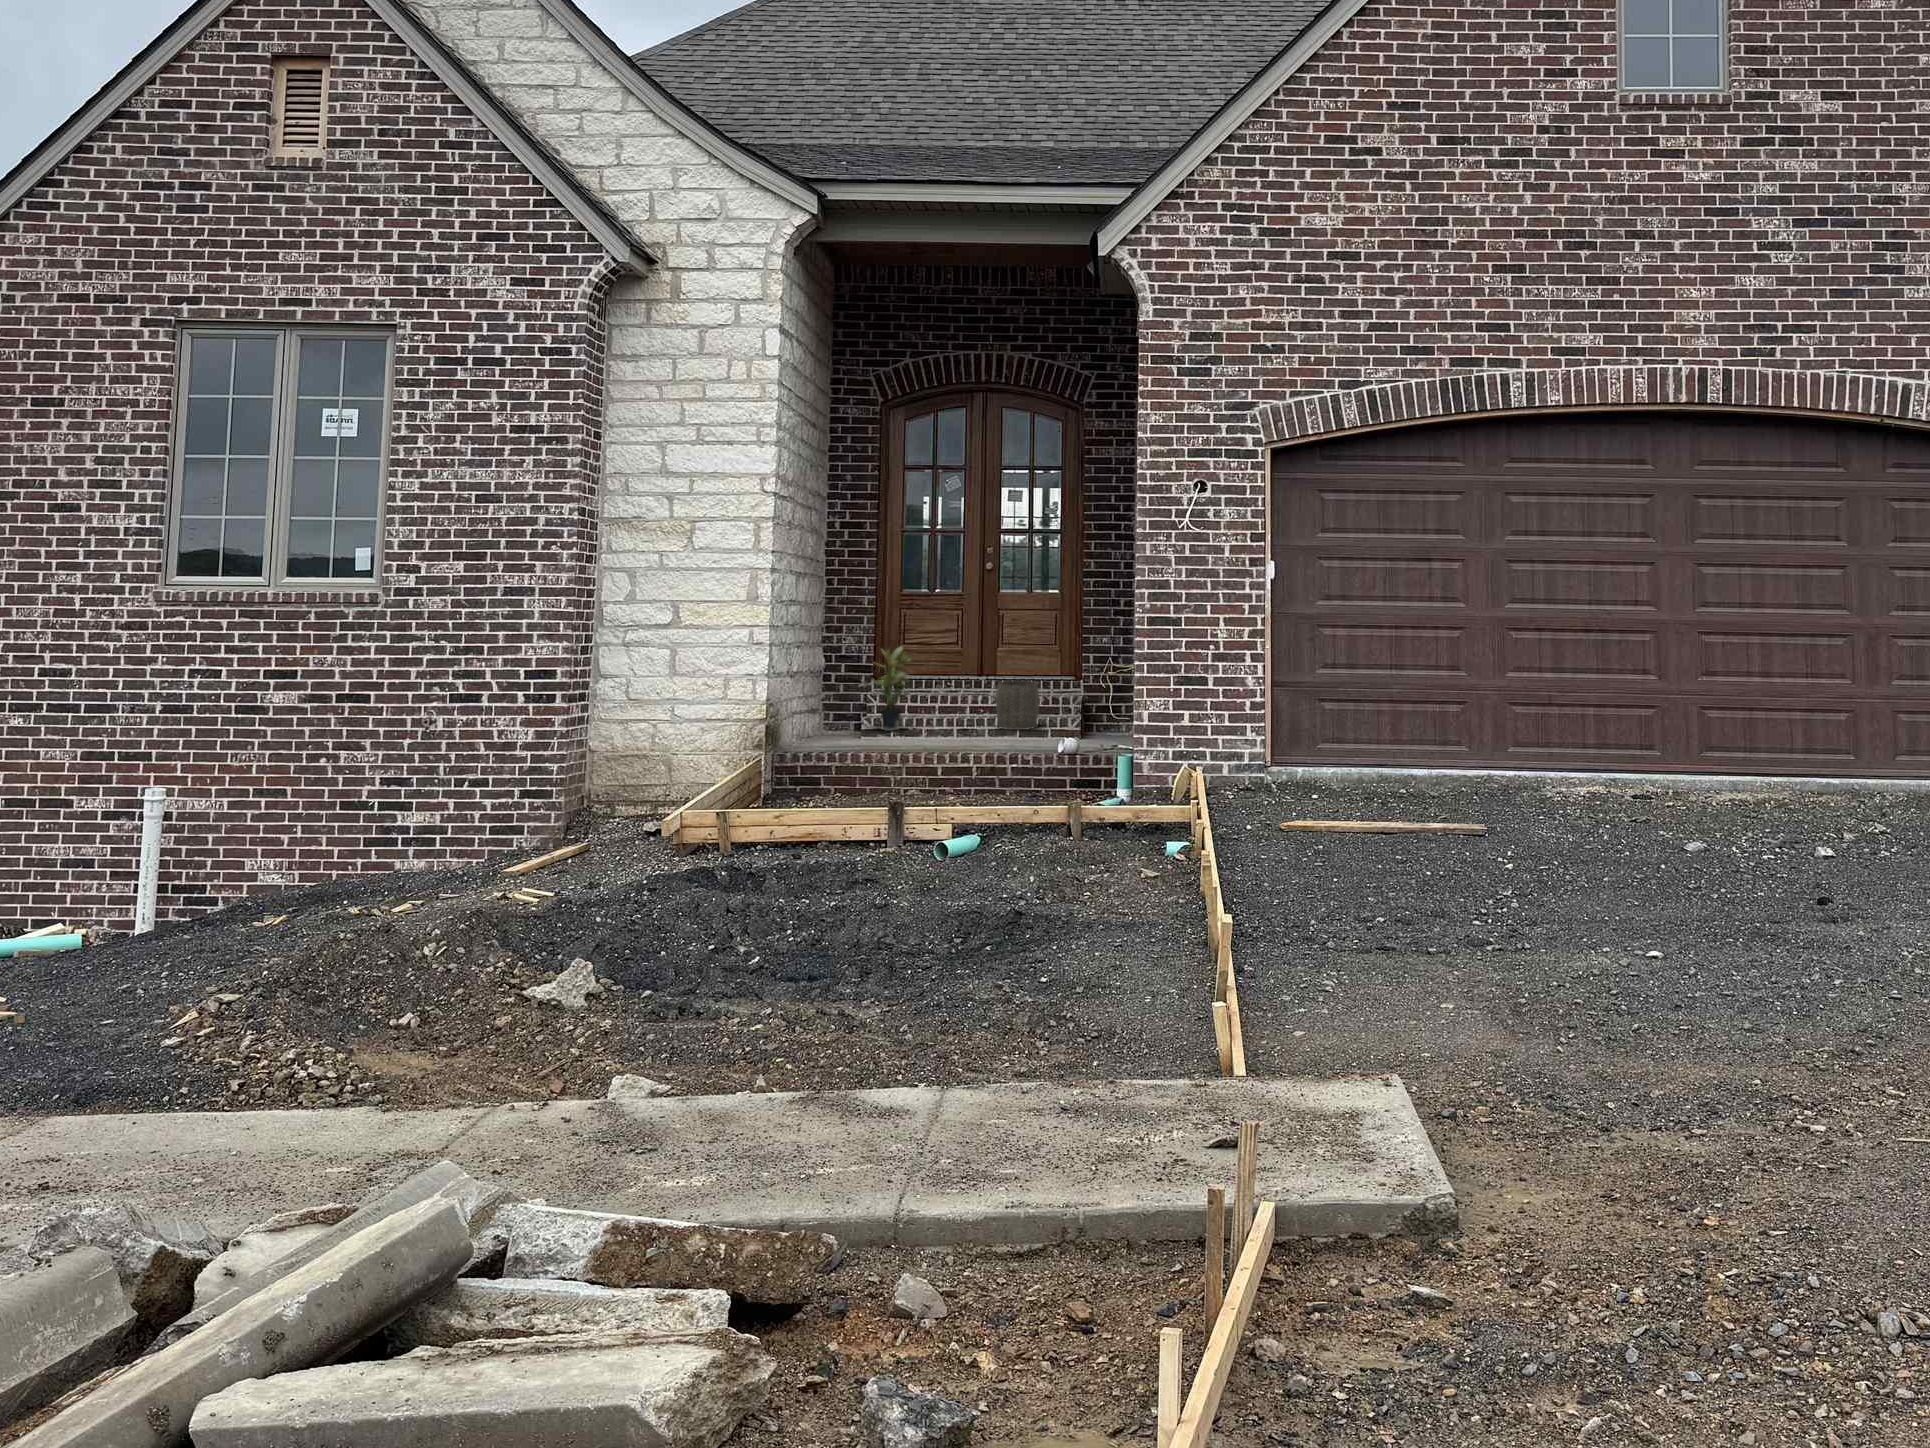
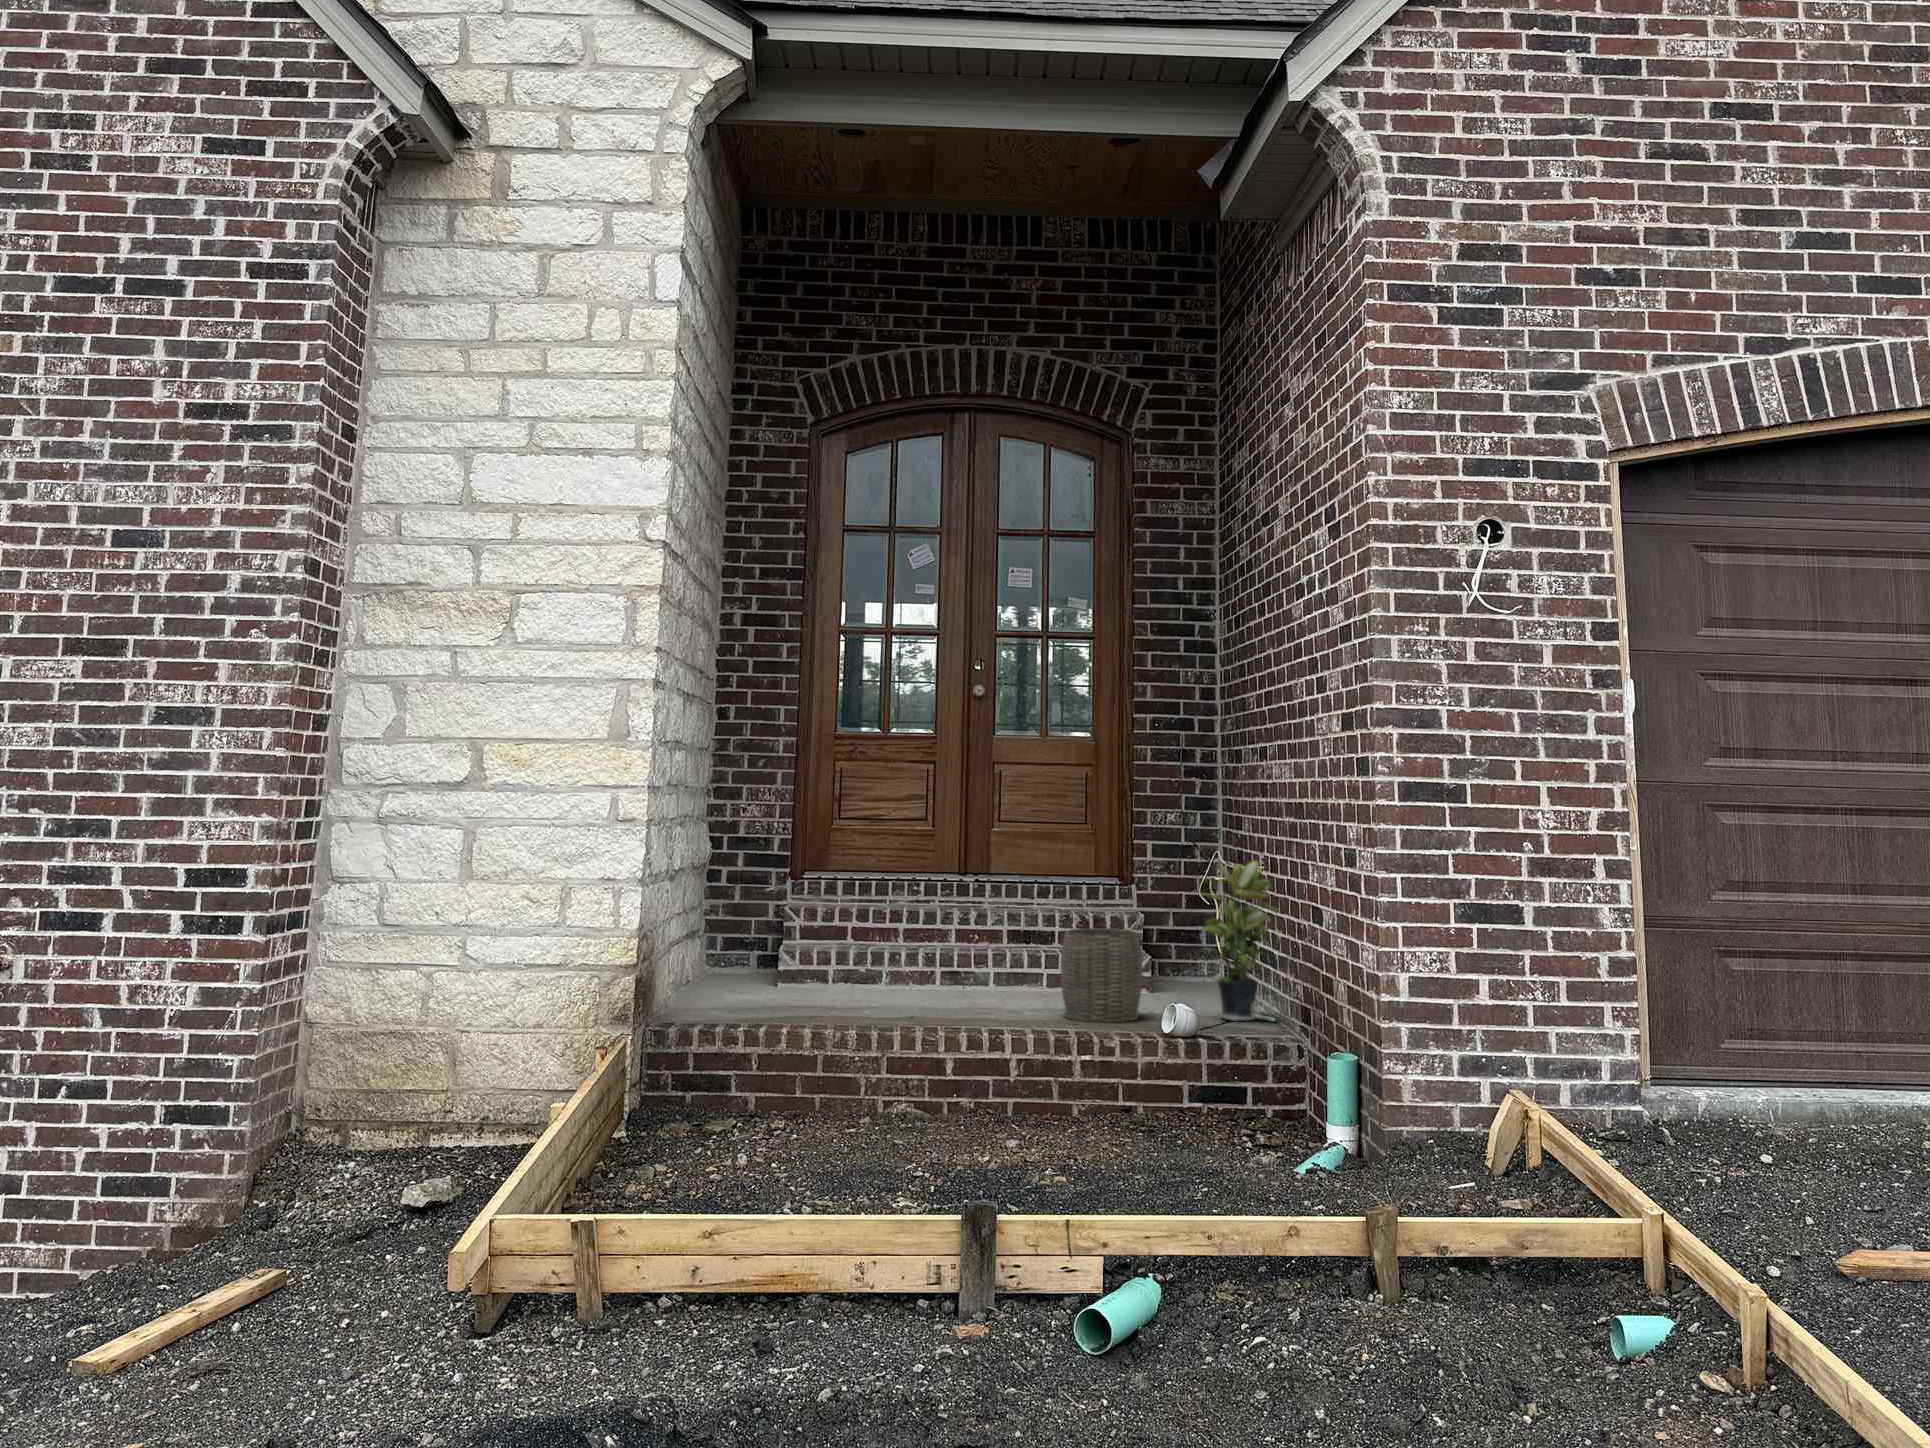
potted plant: present [873,647,912,731] -> present [1199,861,1279,1021]

